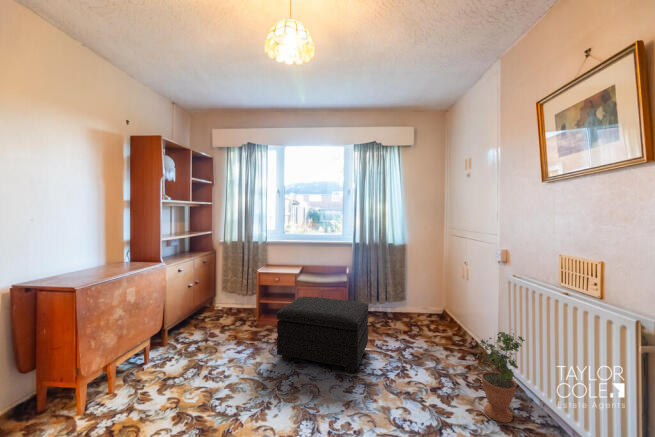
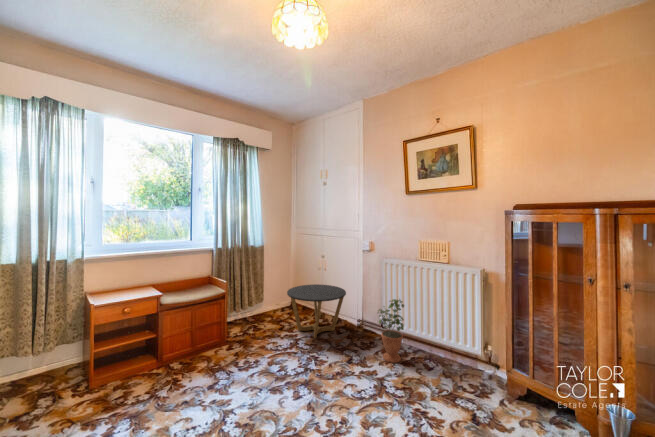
side table: none [404,291,478,353] -> present [287,284,346,338]
footstool: present [277,296,368,373] -> none [182,308,290,408]

